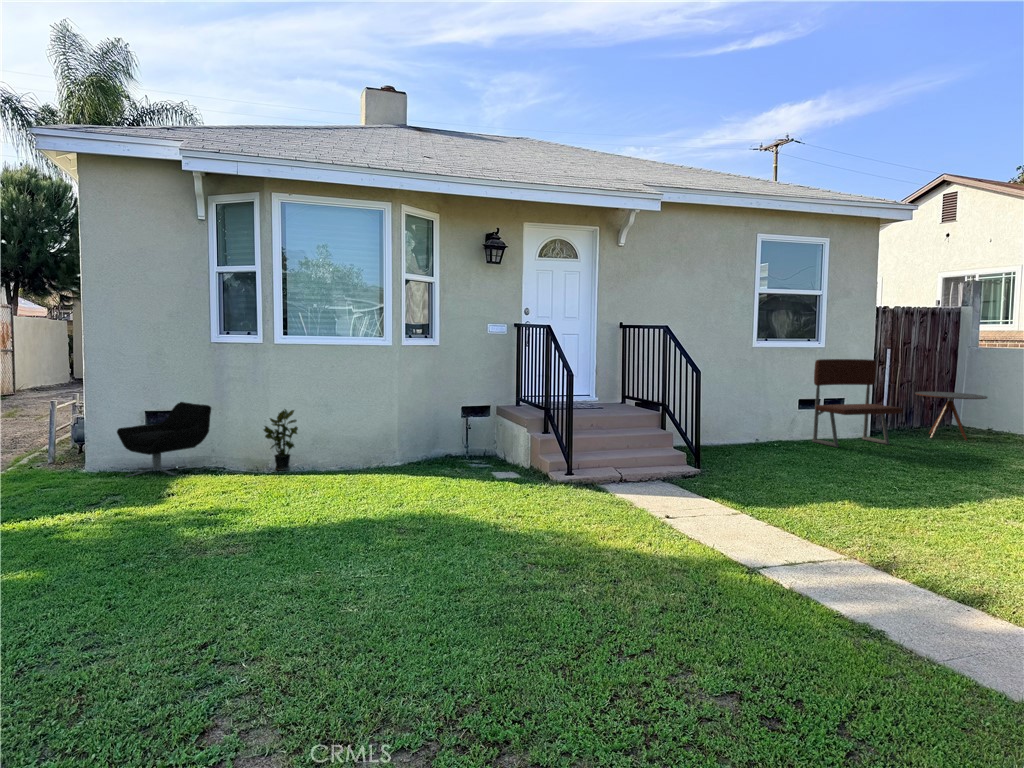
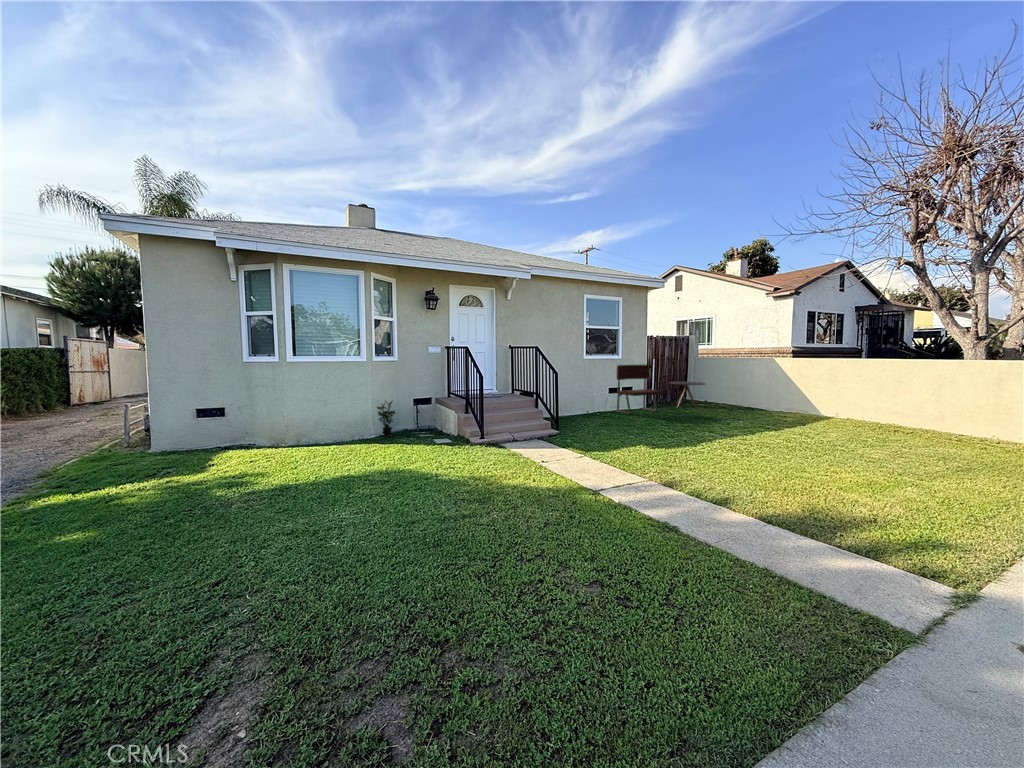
lounge chair: present [117,402,211,477] -> none [175,403,244,455]
potted plant: present [264,409,298,471] -> present [376,401,395,437]

